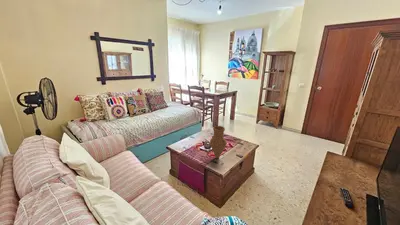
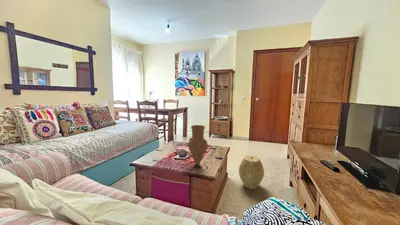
woven basket: none [262,155,287,185] -> present [239,156,264,189]

